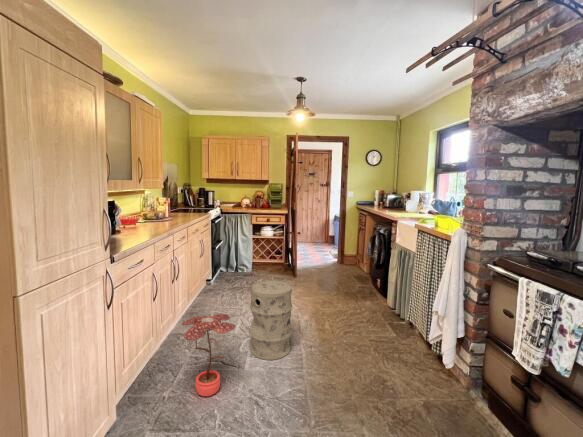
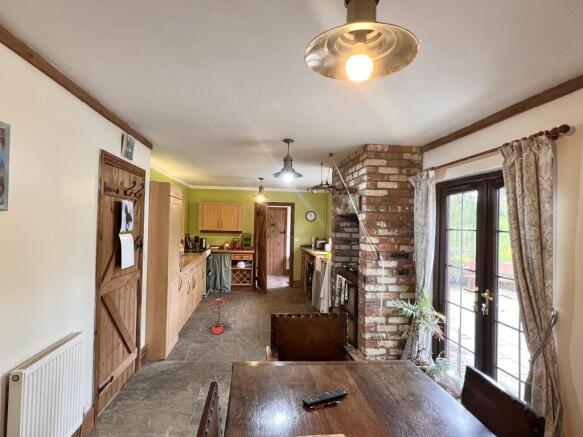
trash can: present [249,280,292,360] -> none [235,287,257,324]

